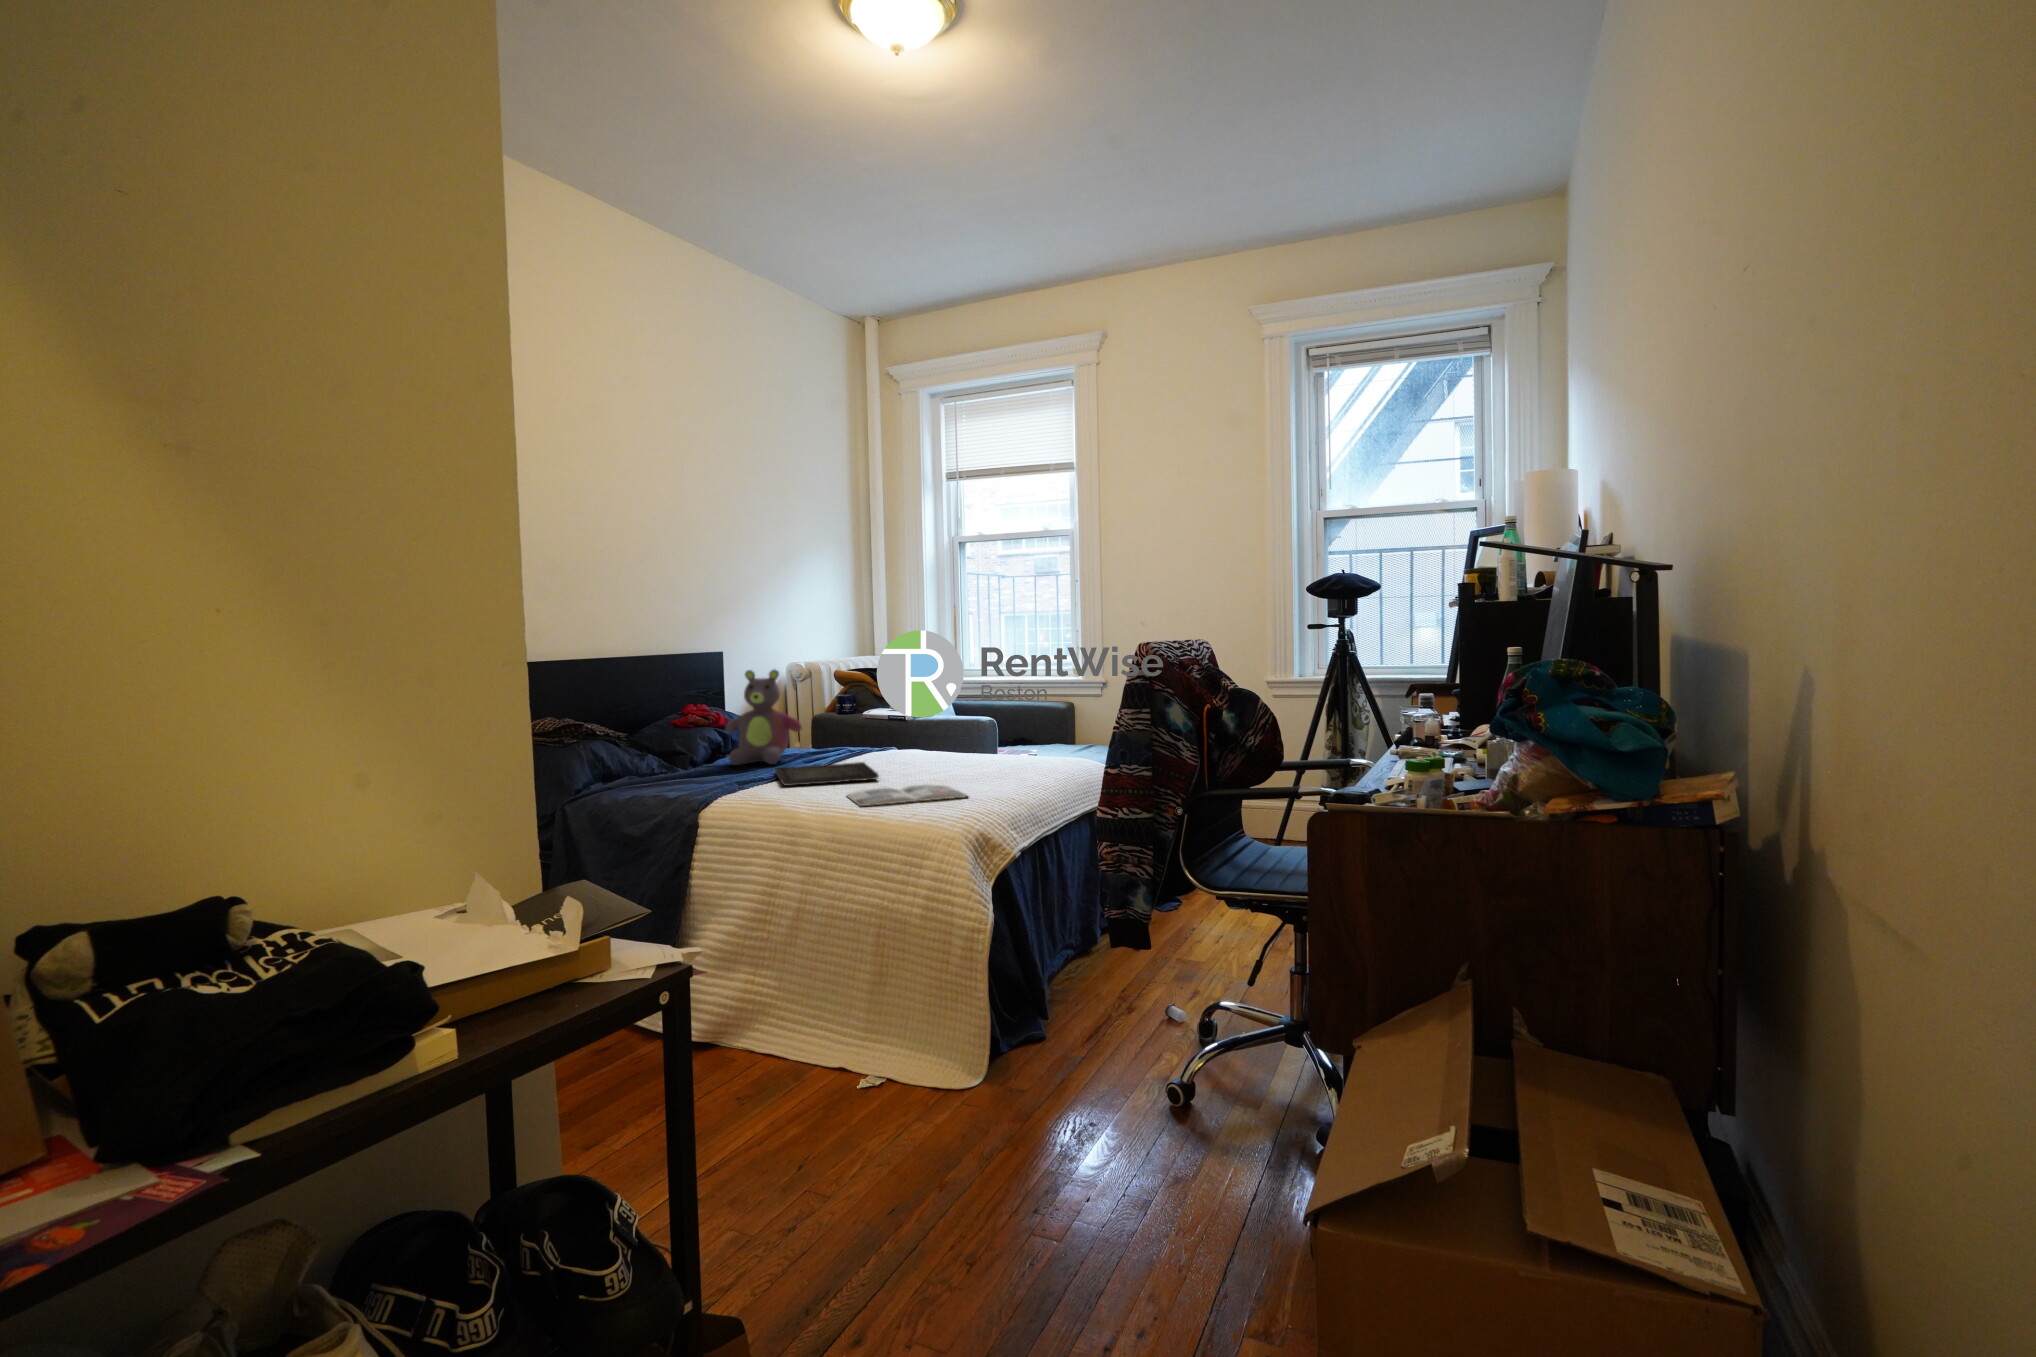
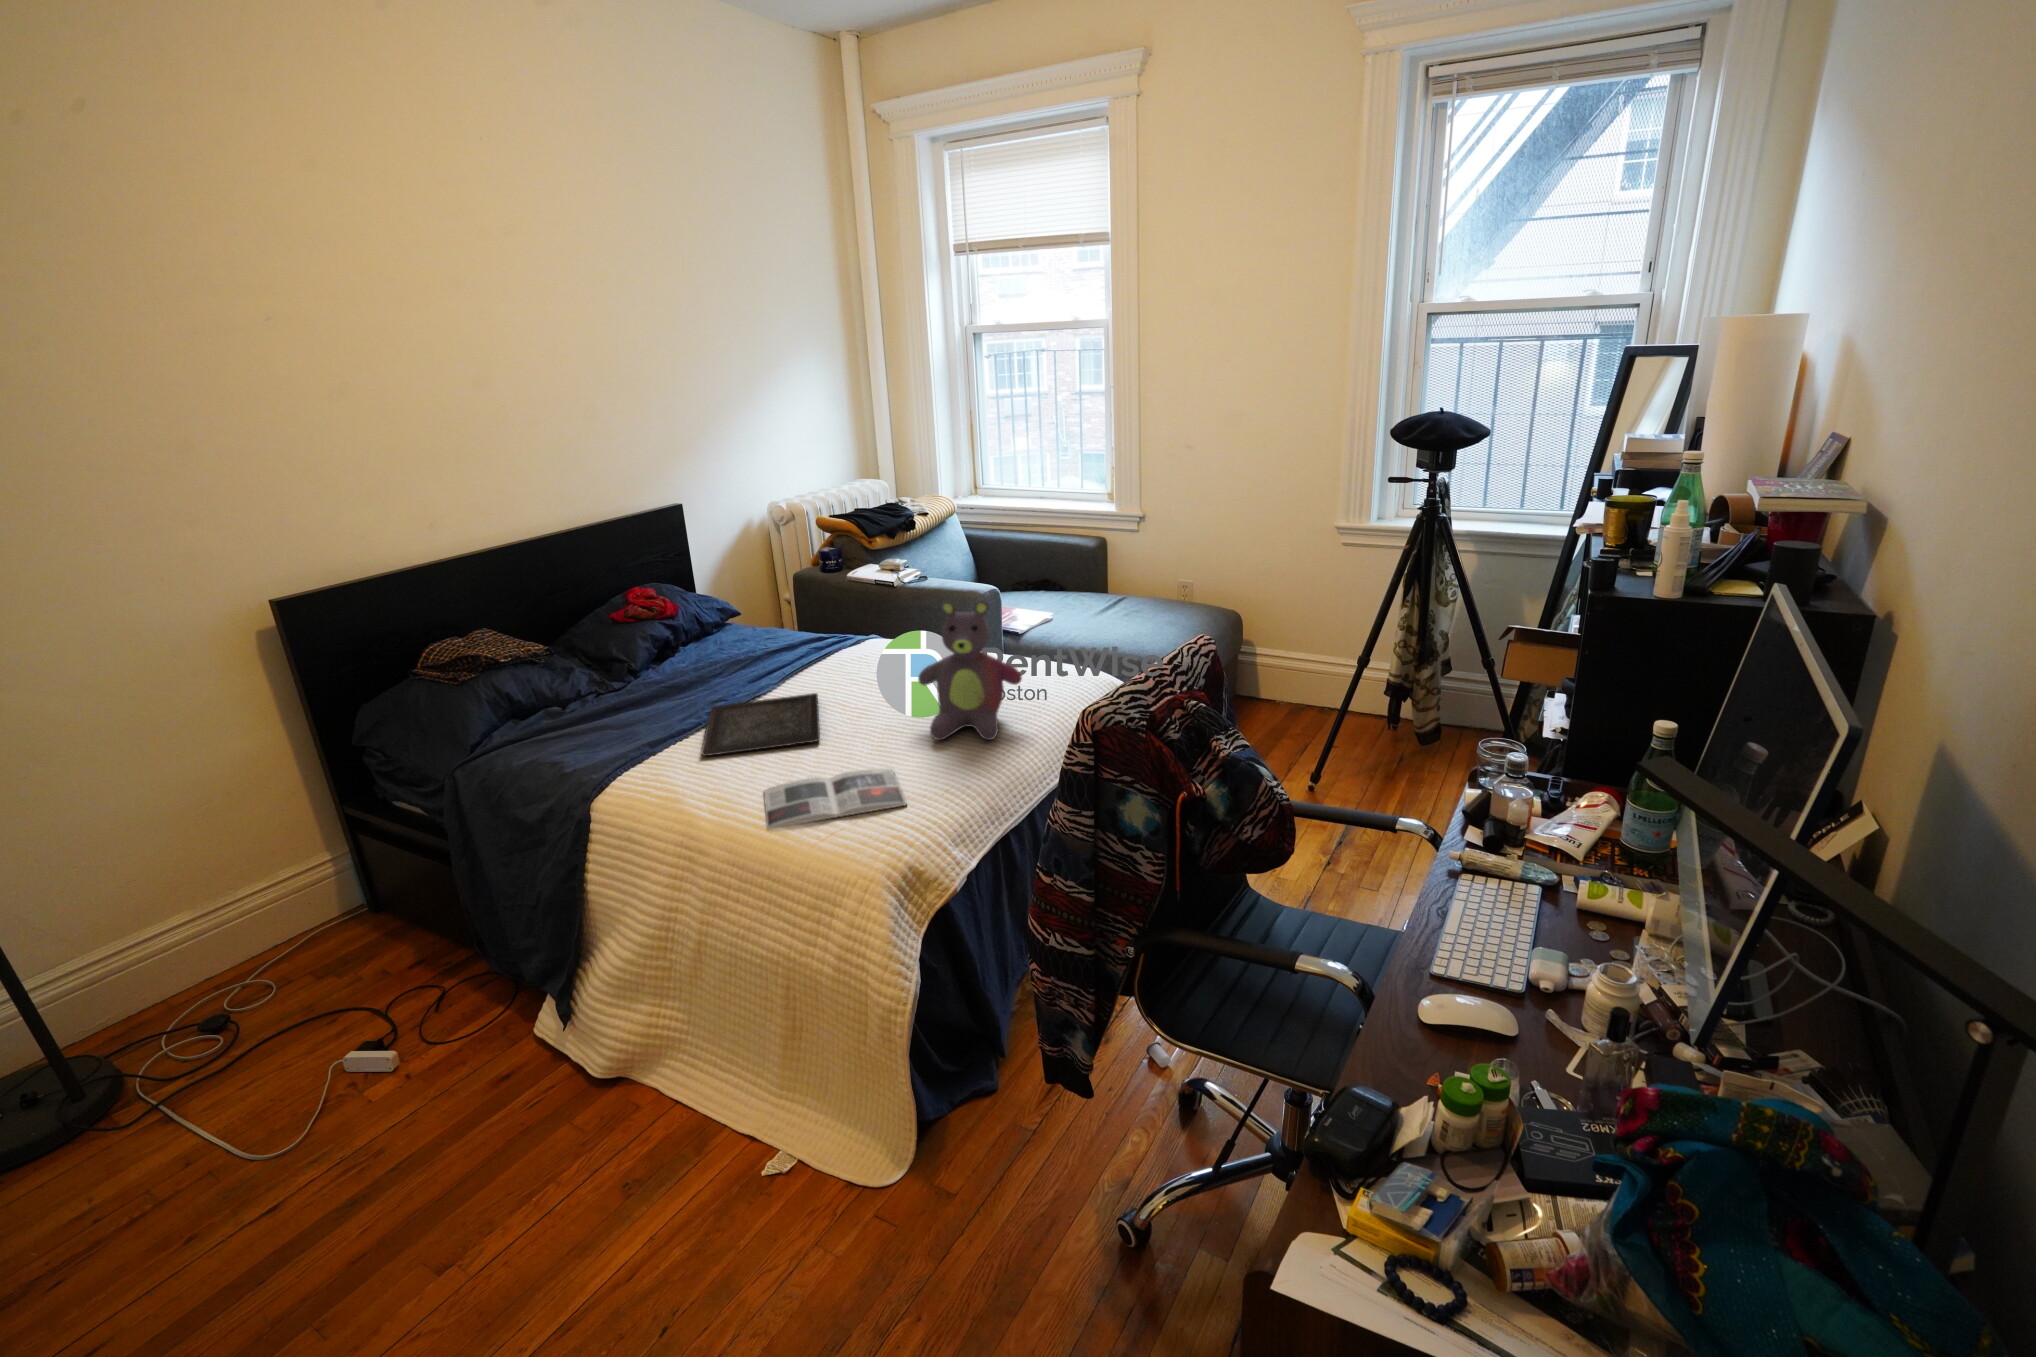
stuffed bear: present [726,669,802,765] -> present [918,600,1022,740]

